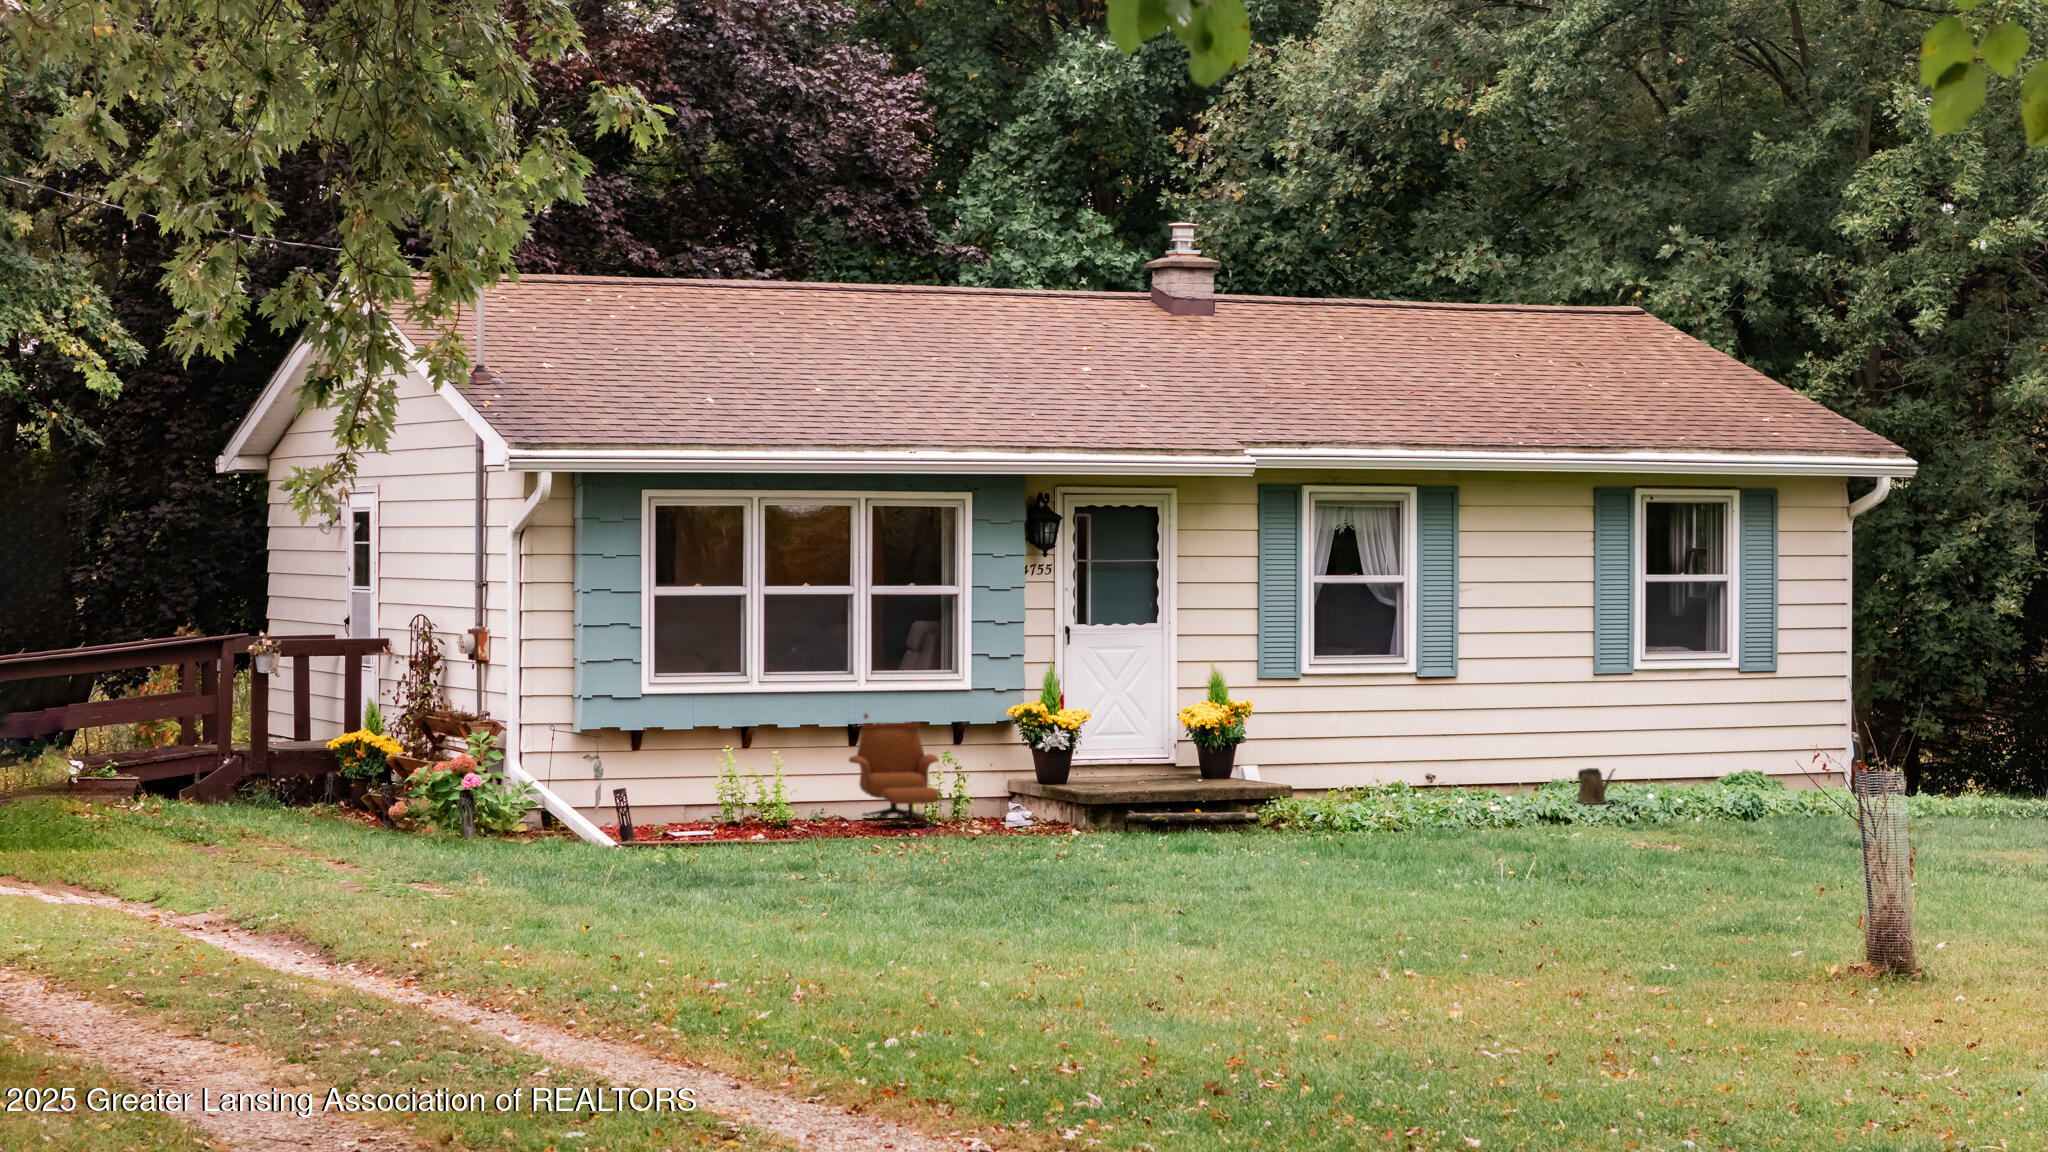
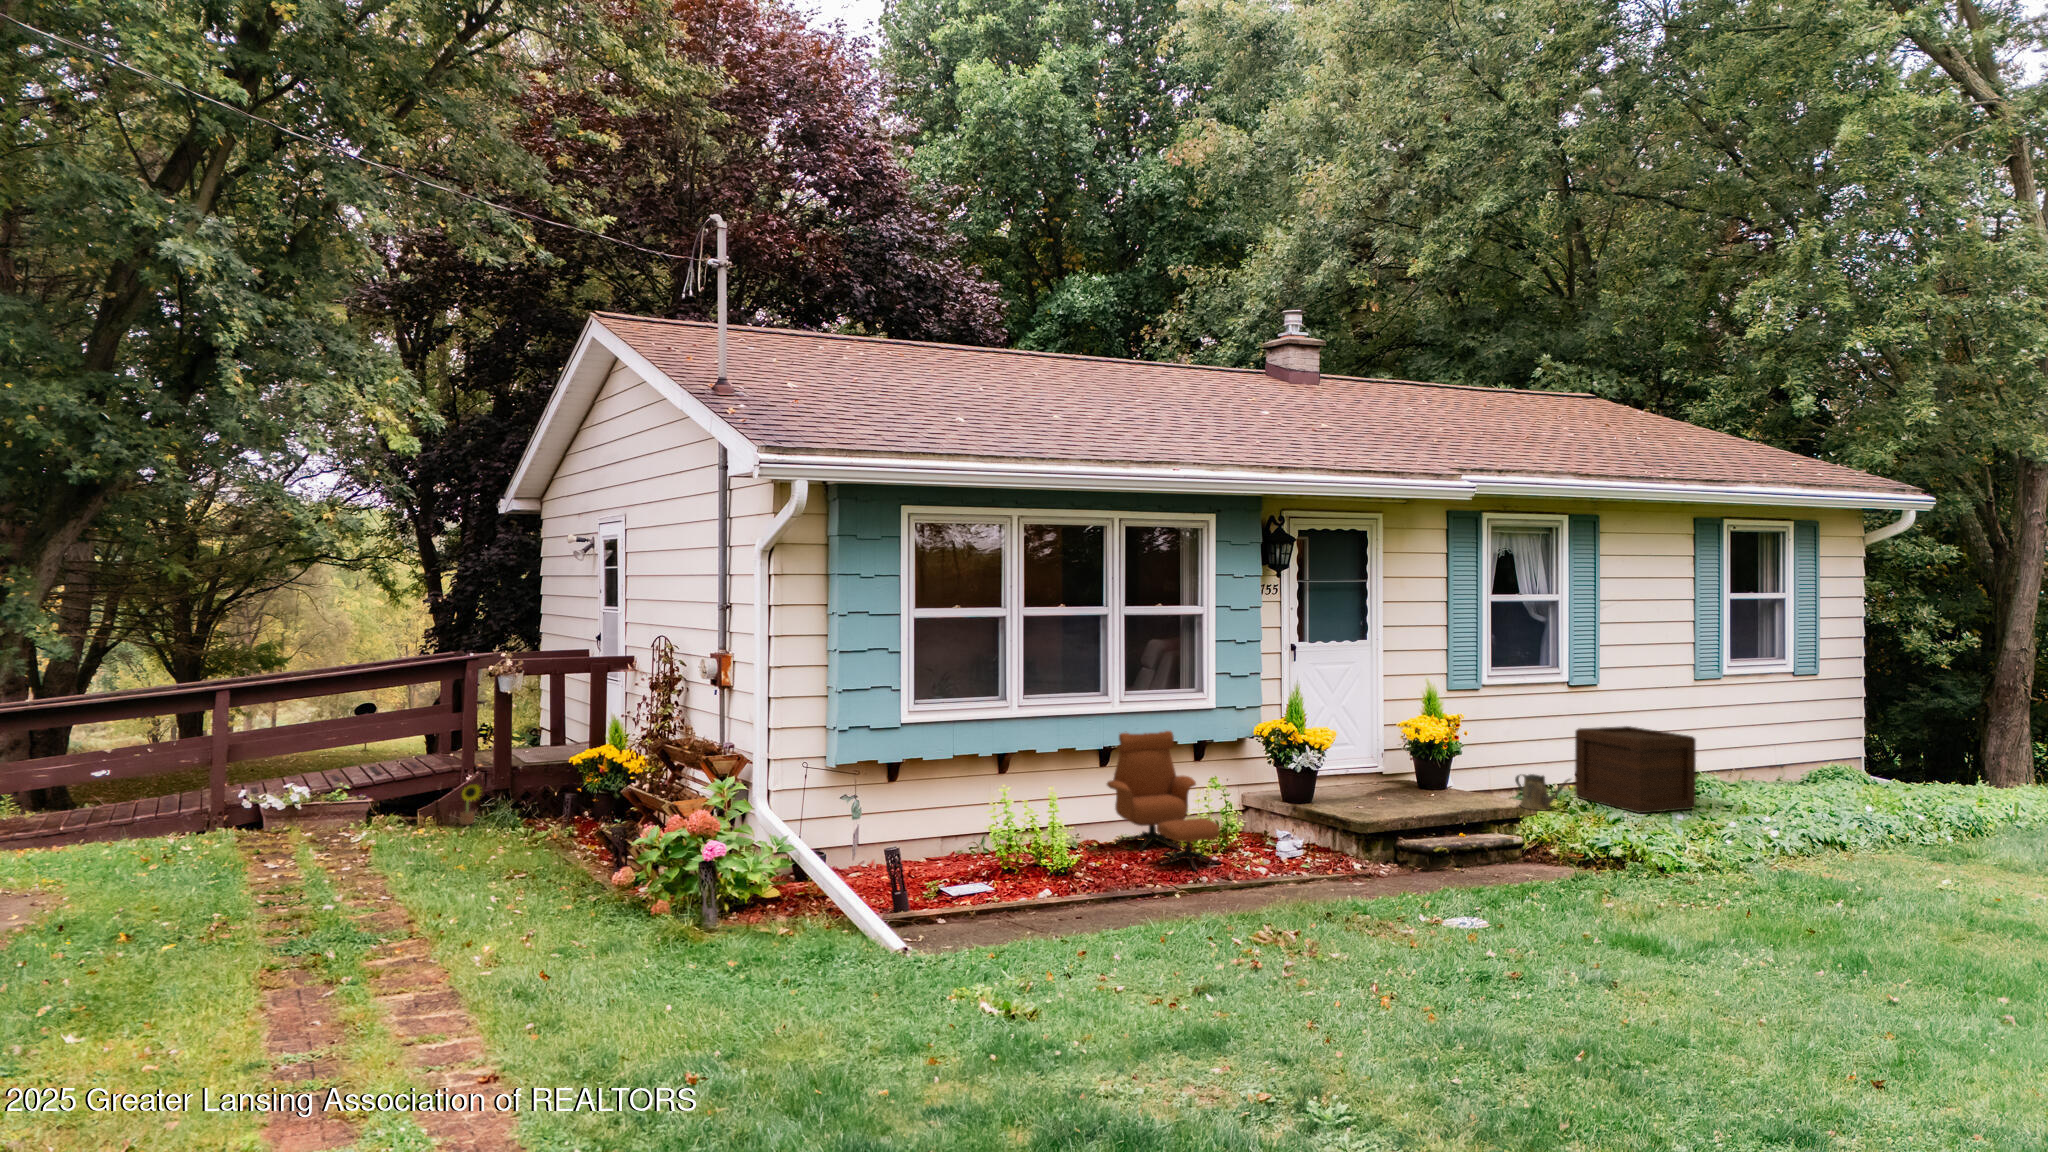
wooden crate: none [1417,725,1526,812] -> present [1575,726,1696,813]
decorative plant: none [228,757,250,798] -> present [460,785,481,825]
watering can: present [1577,768,1615,804] -> present [1515,774,1570,810]

